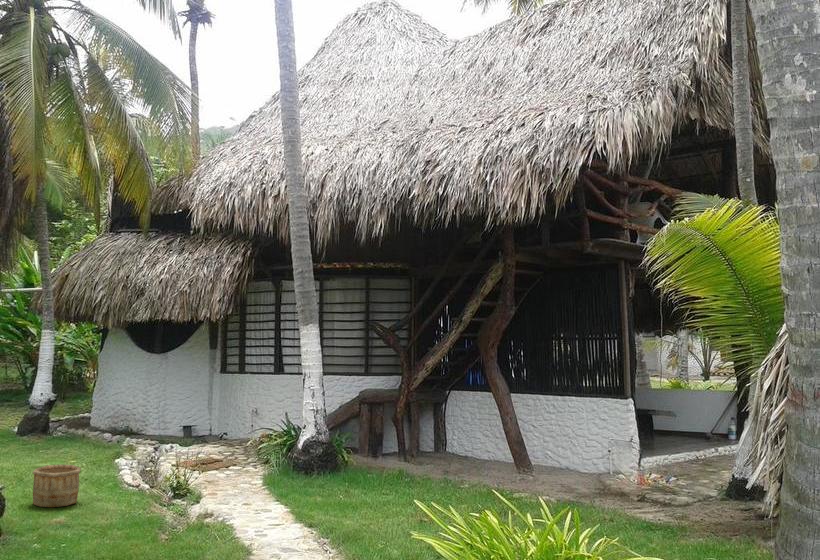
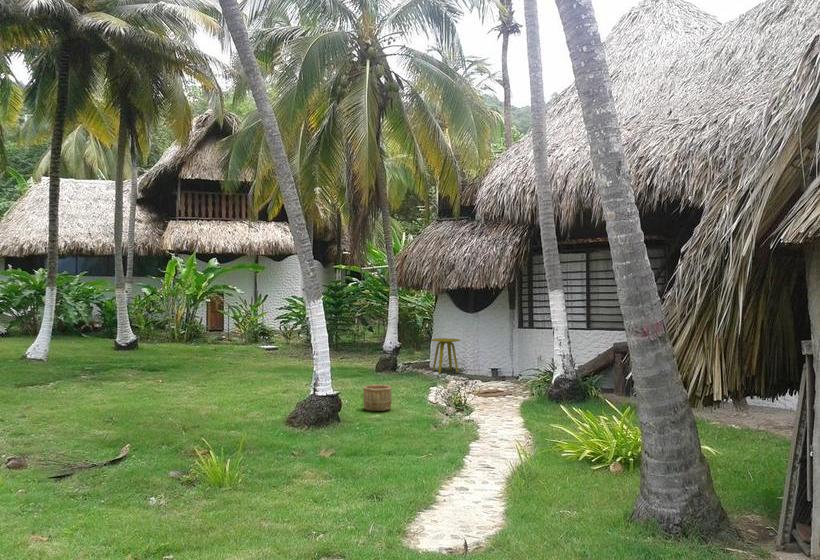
side table: none [99,387,142,435] -> present [431,338,460,373]

